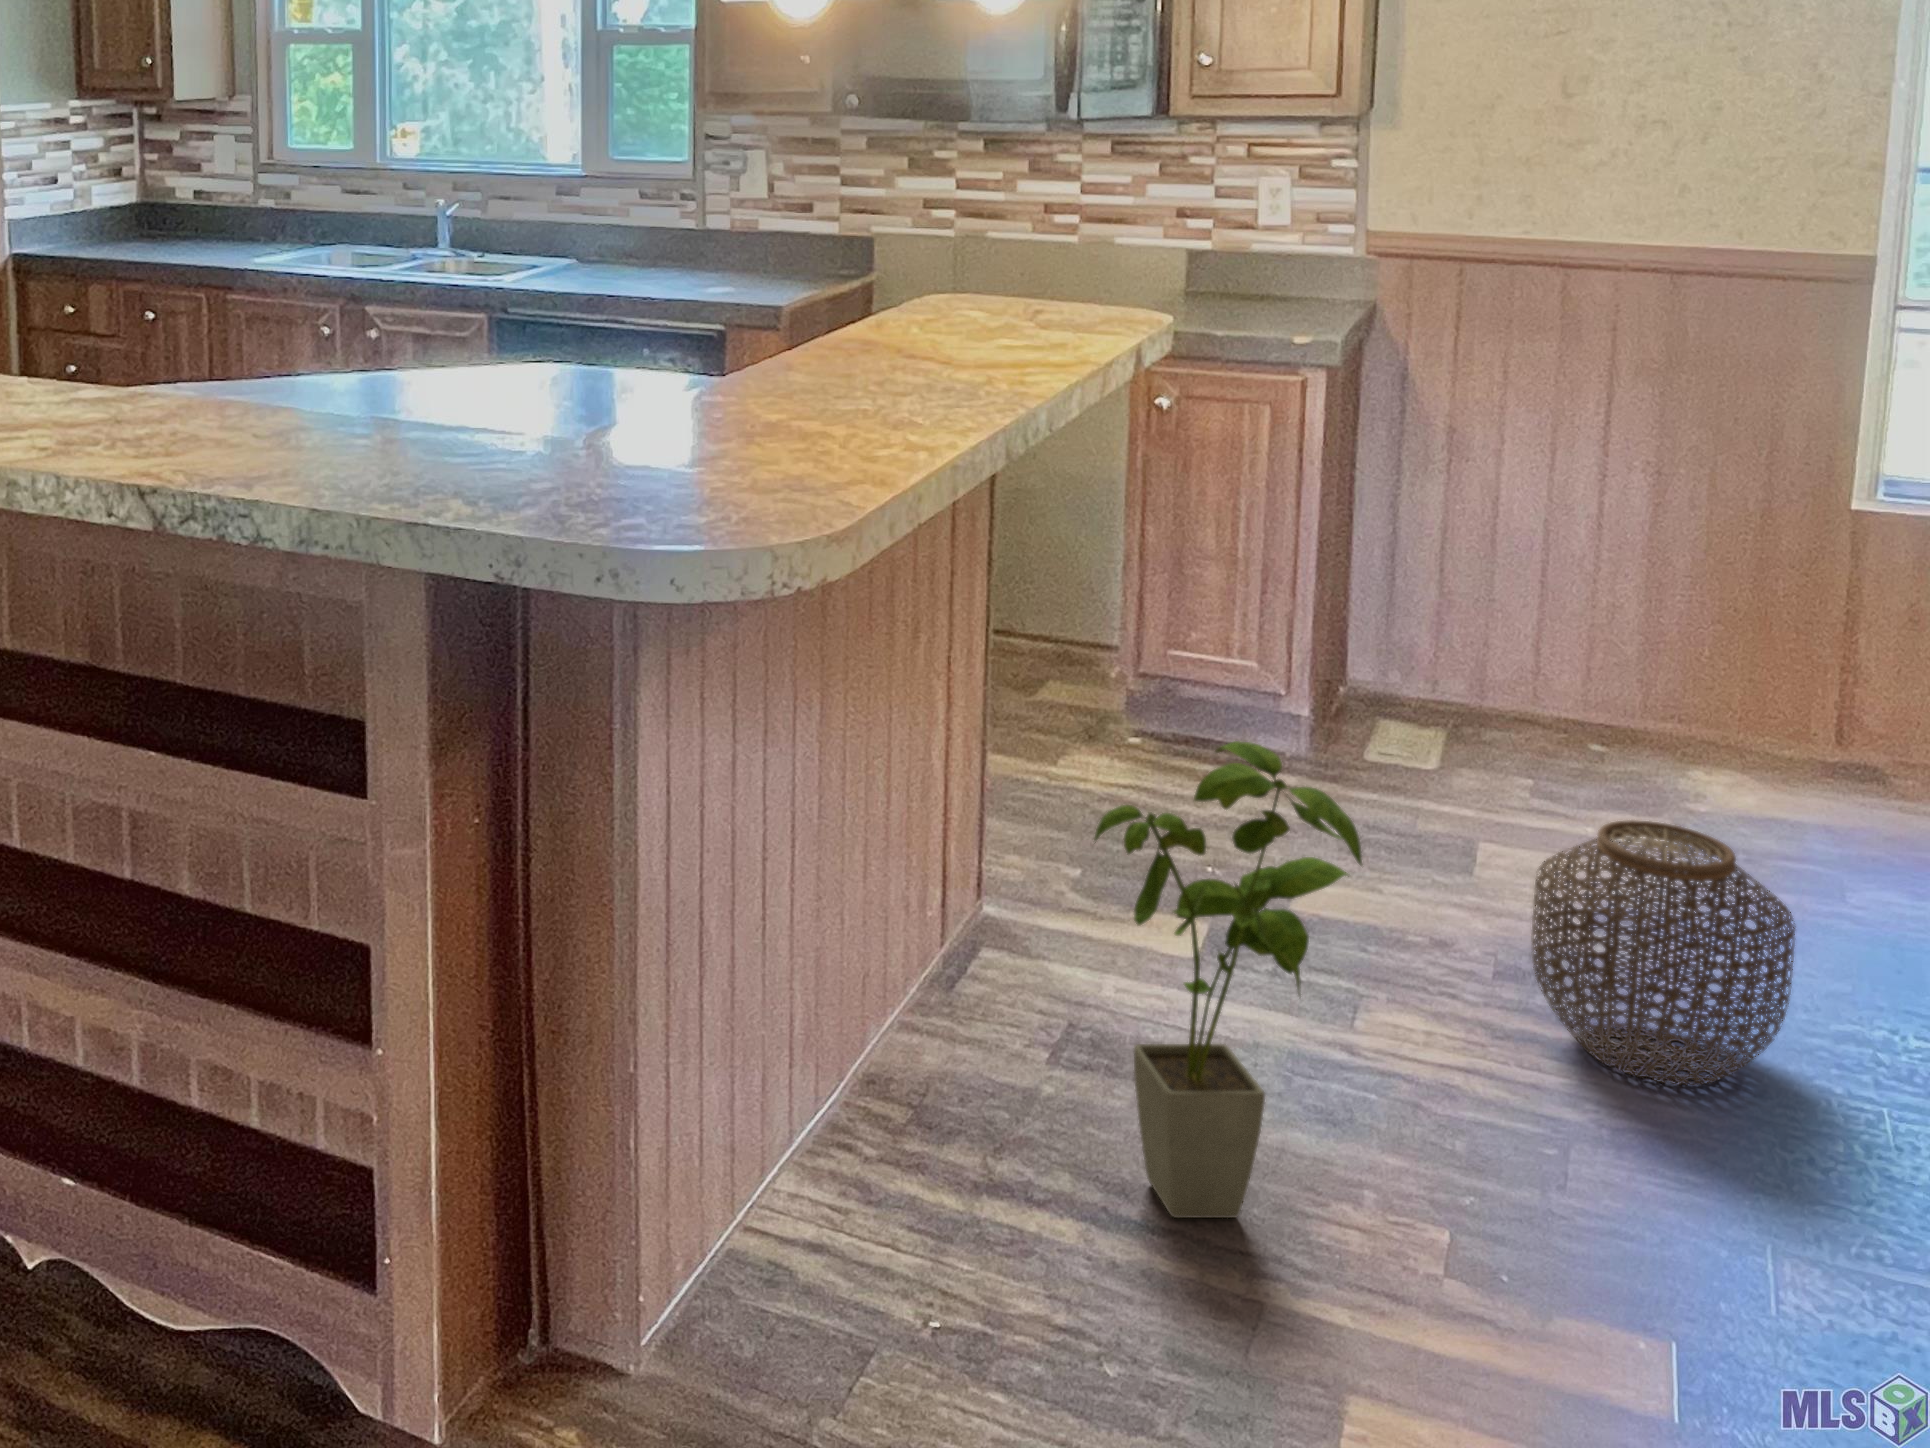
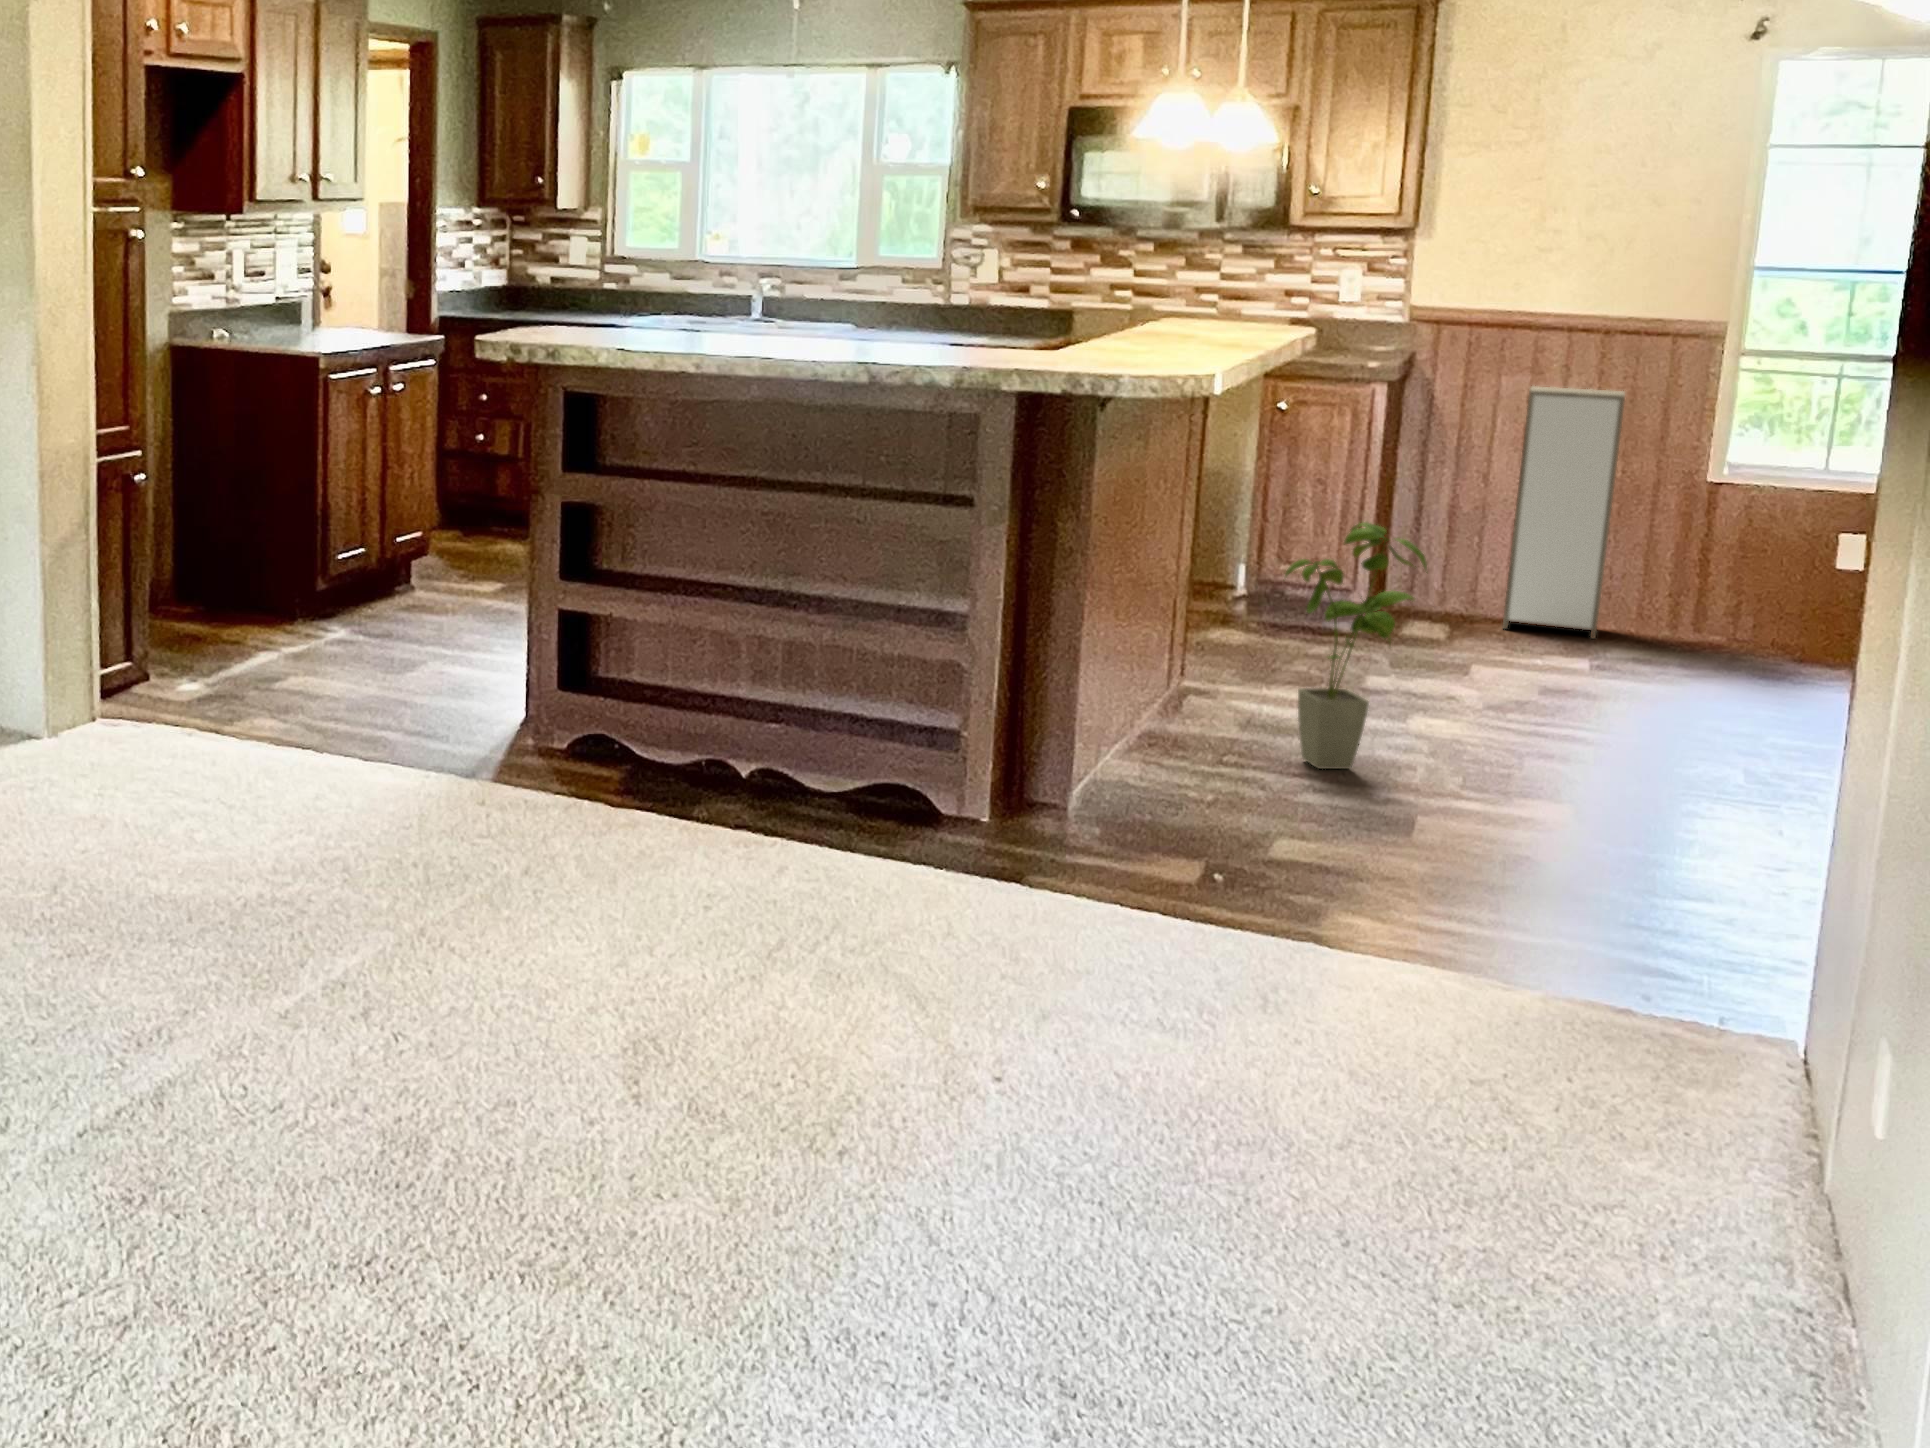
storage cabinet: none [1531,359,1712,771] -> present [1503,387,1625,639]
woven basket: present [1532,820,1796,1085] -> none [1503,604,1645,738]

